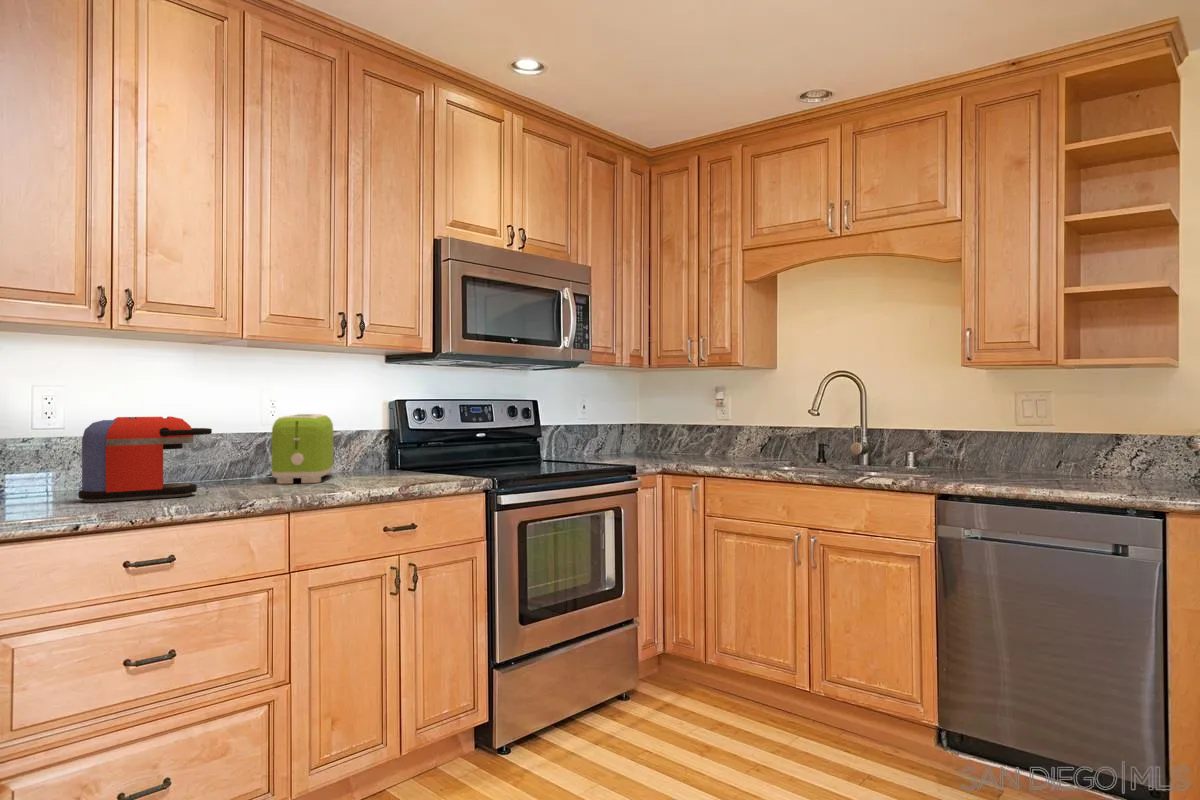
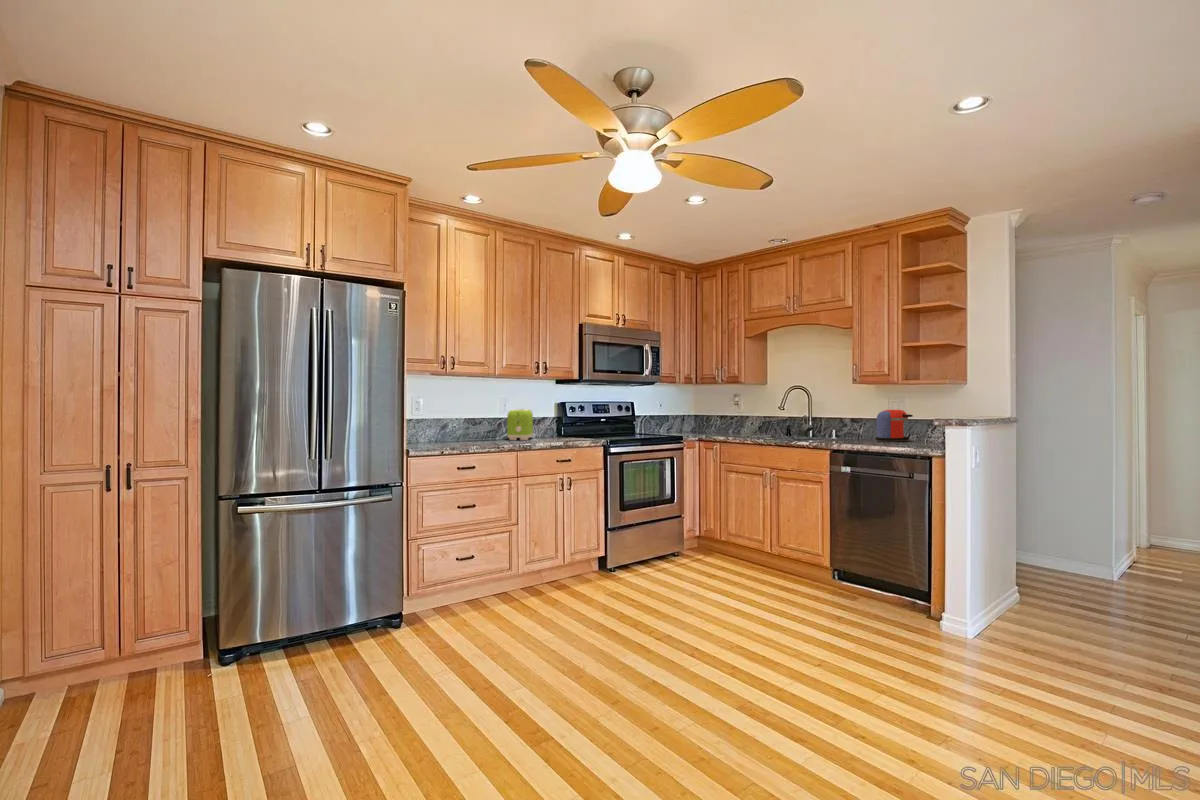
coffee maker: present [79,416,212,502] -> present [876,410,913,442]

